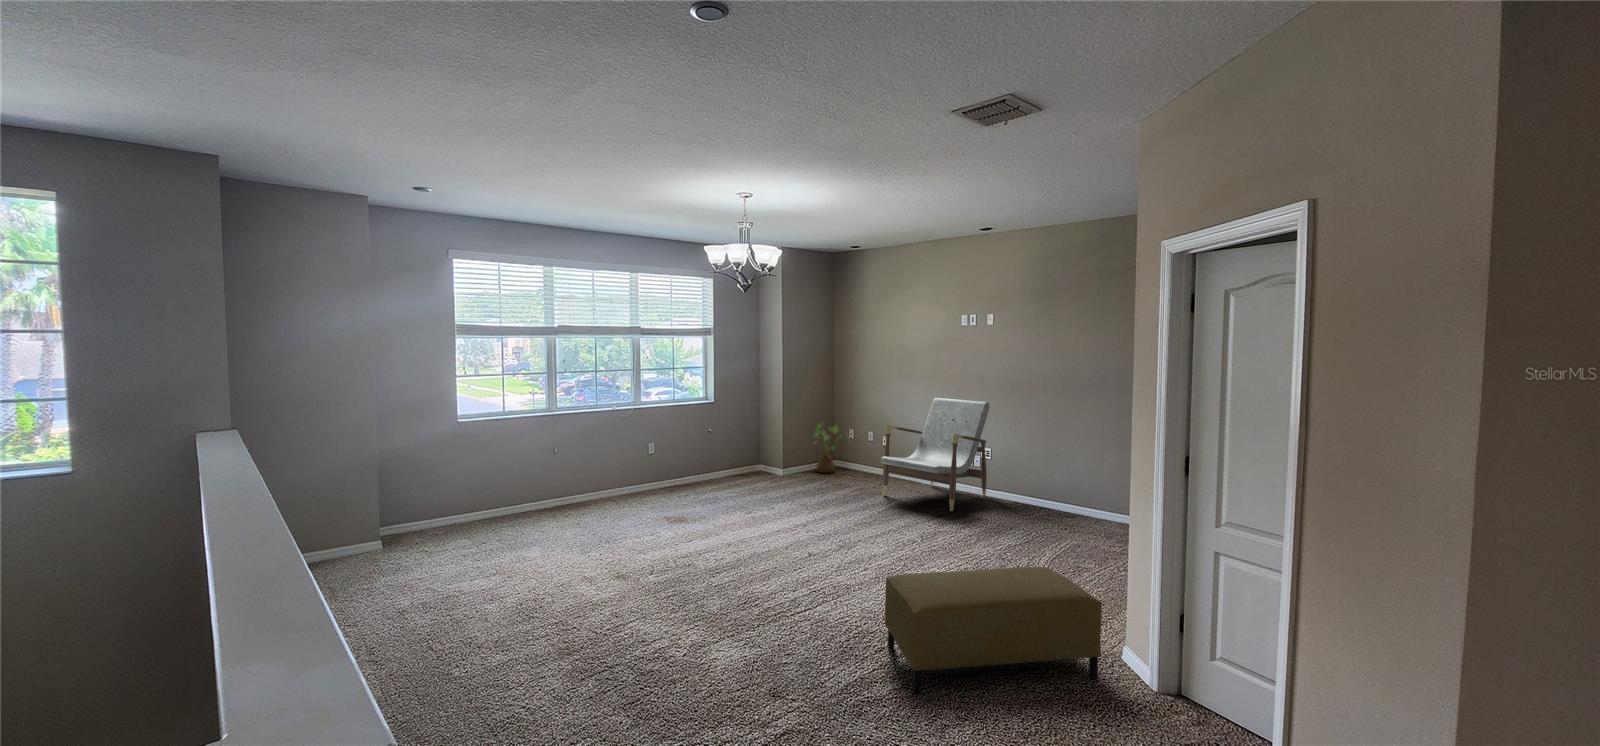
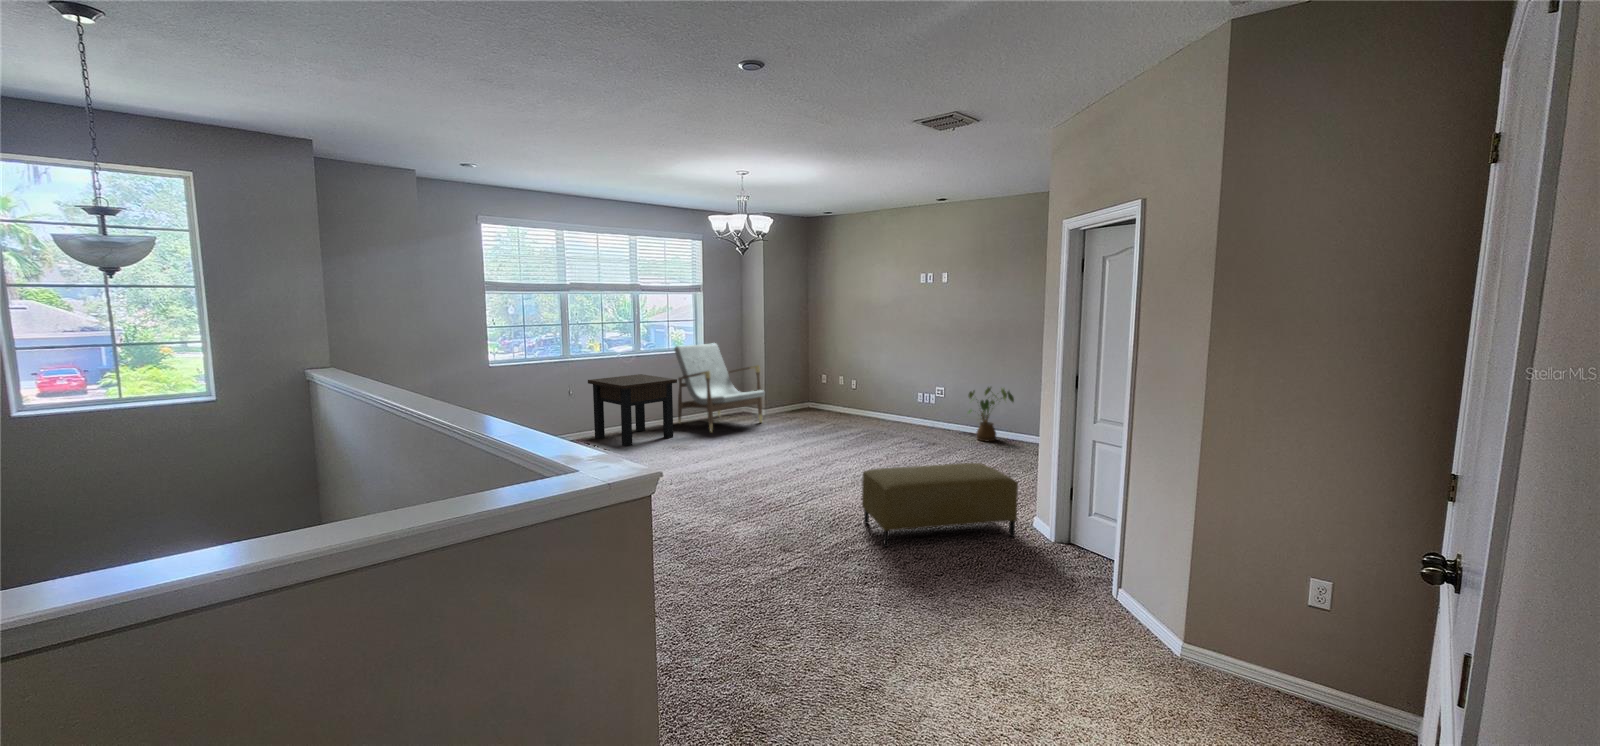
armchair: present [881,398,990,511] -> present [674,343,765,433]
house plant: present [813,422,850,473] -> present [968,387,1014,441]
side table: none [576,429,677,516] -> present [588,374,677,446]

